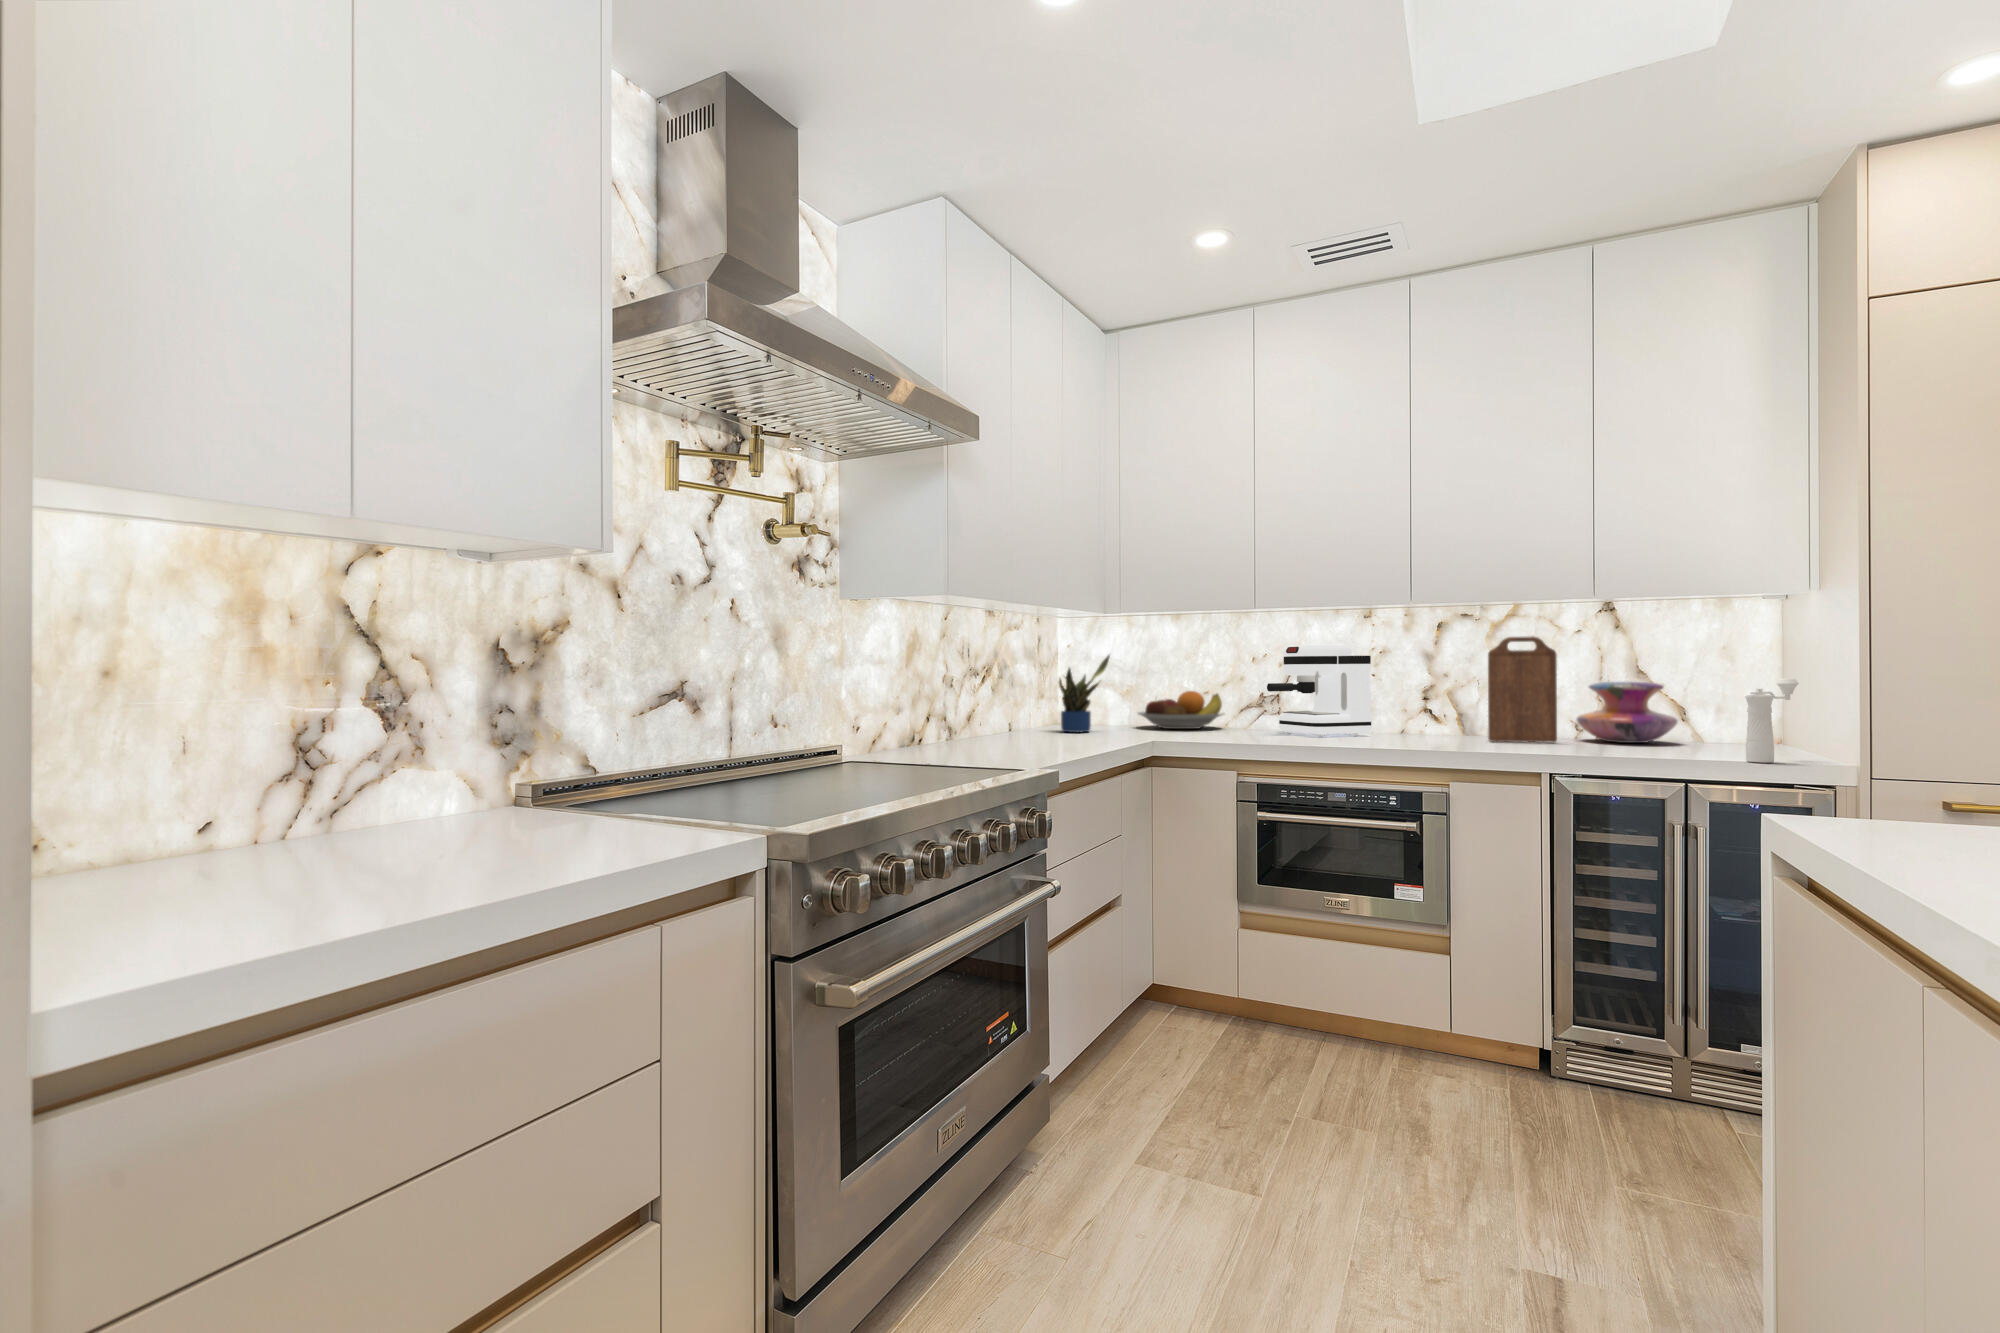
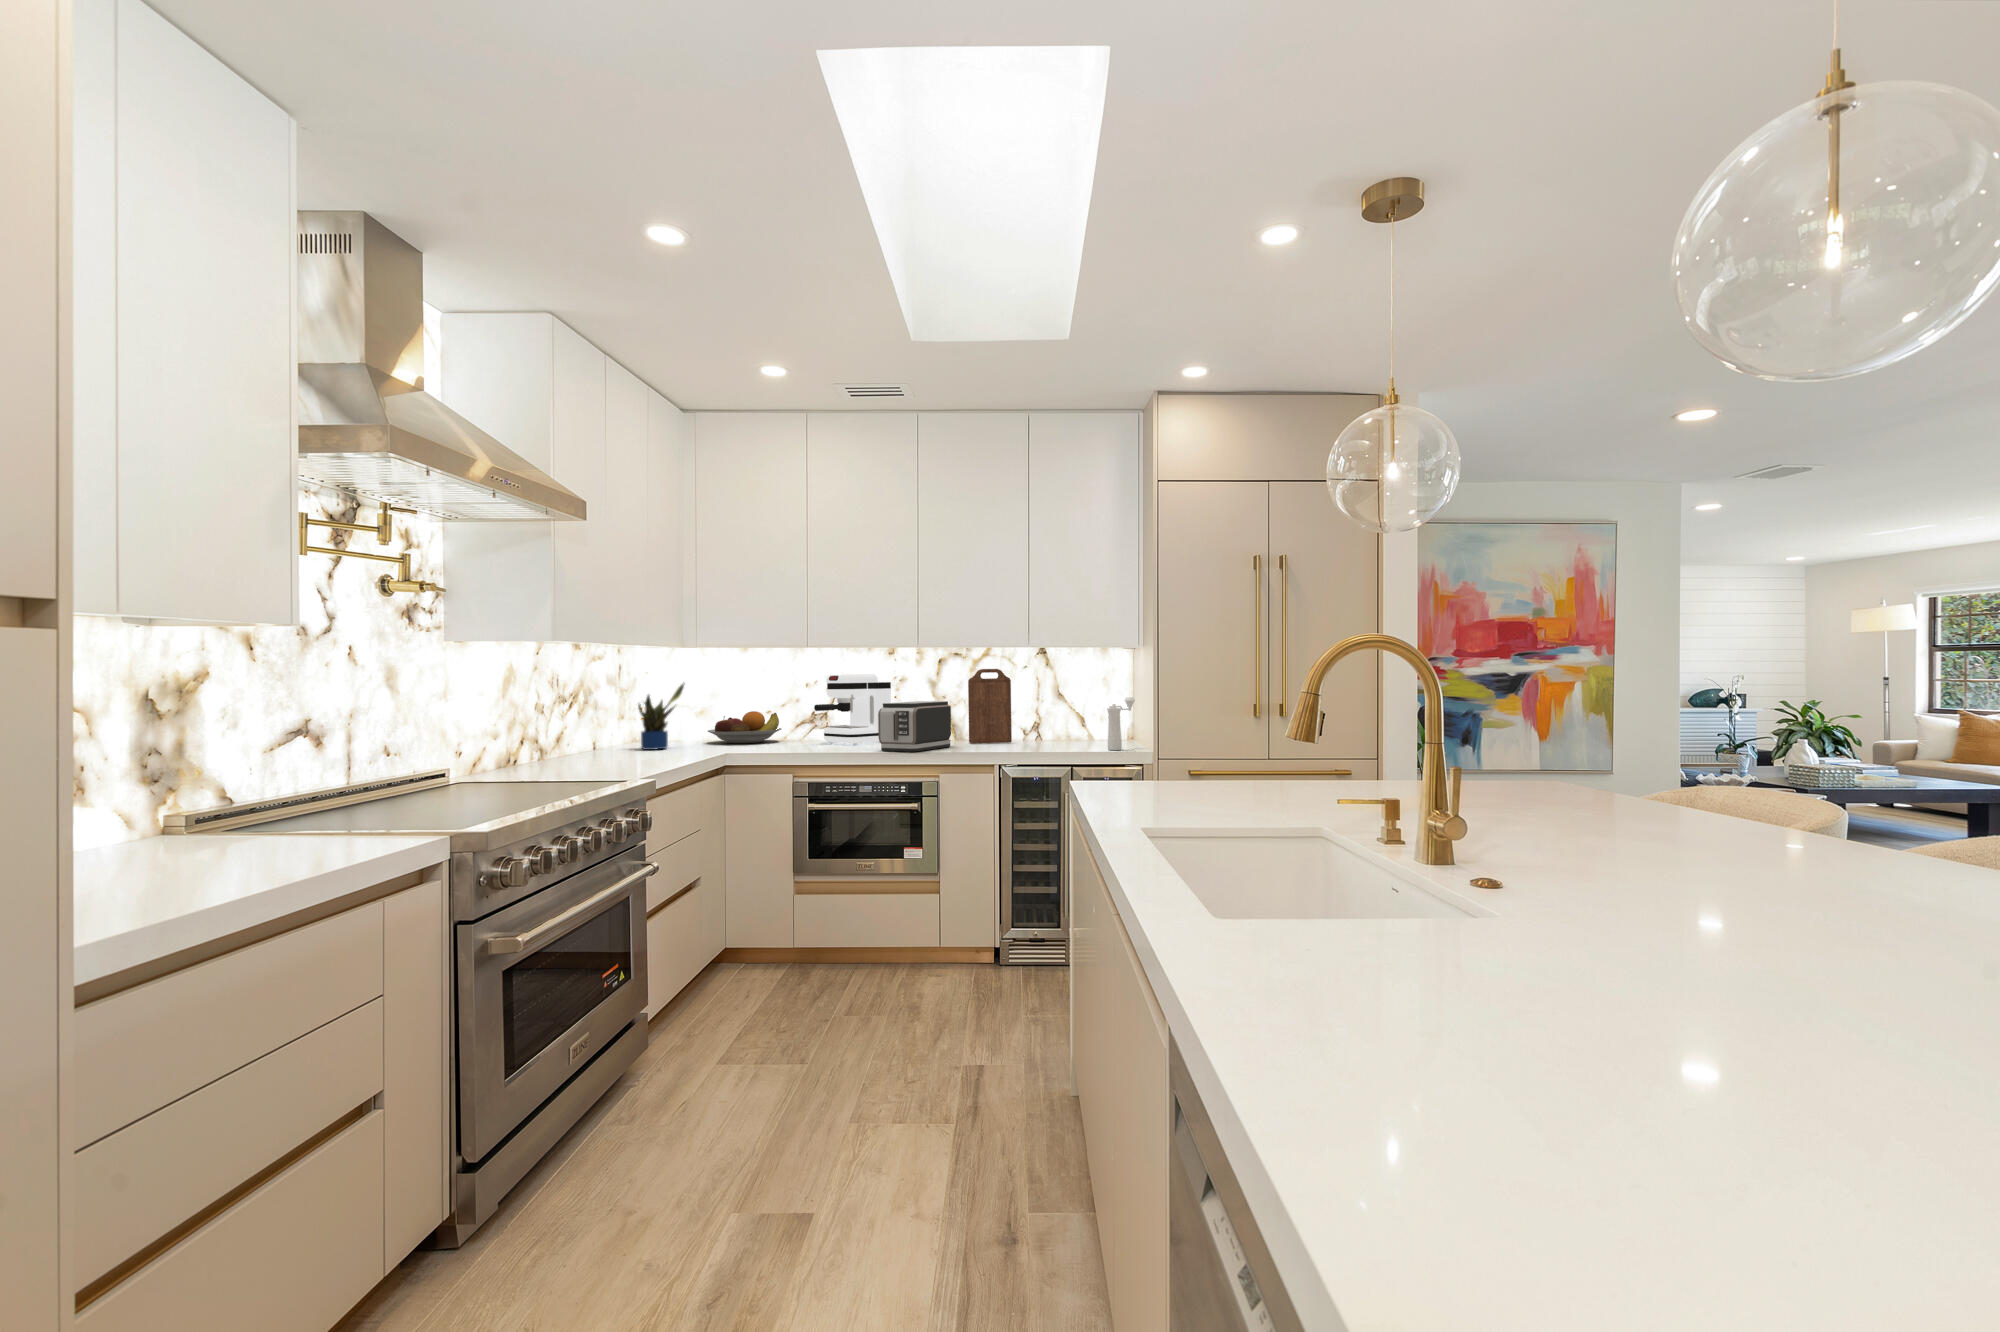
toaster: none [1356,681,1463,750] -> present [878,701,951,752]
decorative vase: present [1577,682,1678,743] -> none [1025,699,1082,741]

